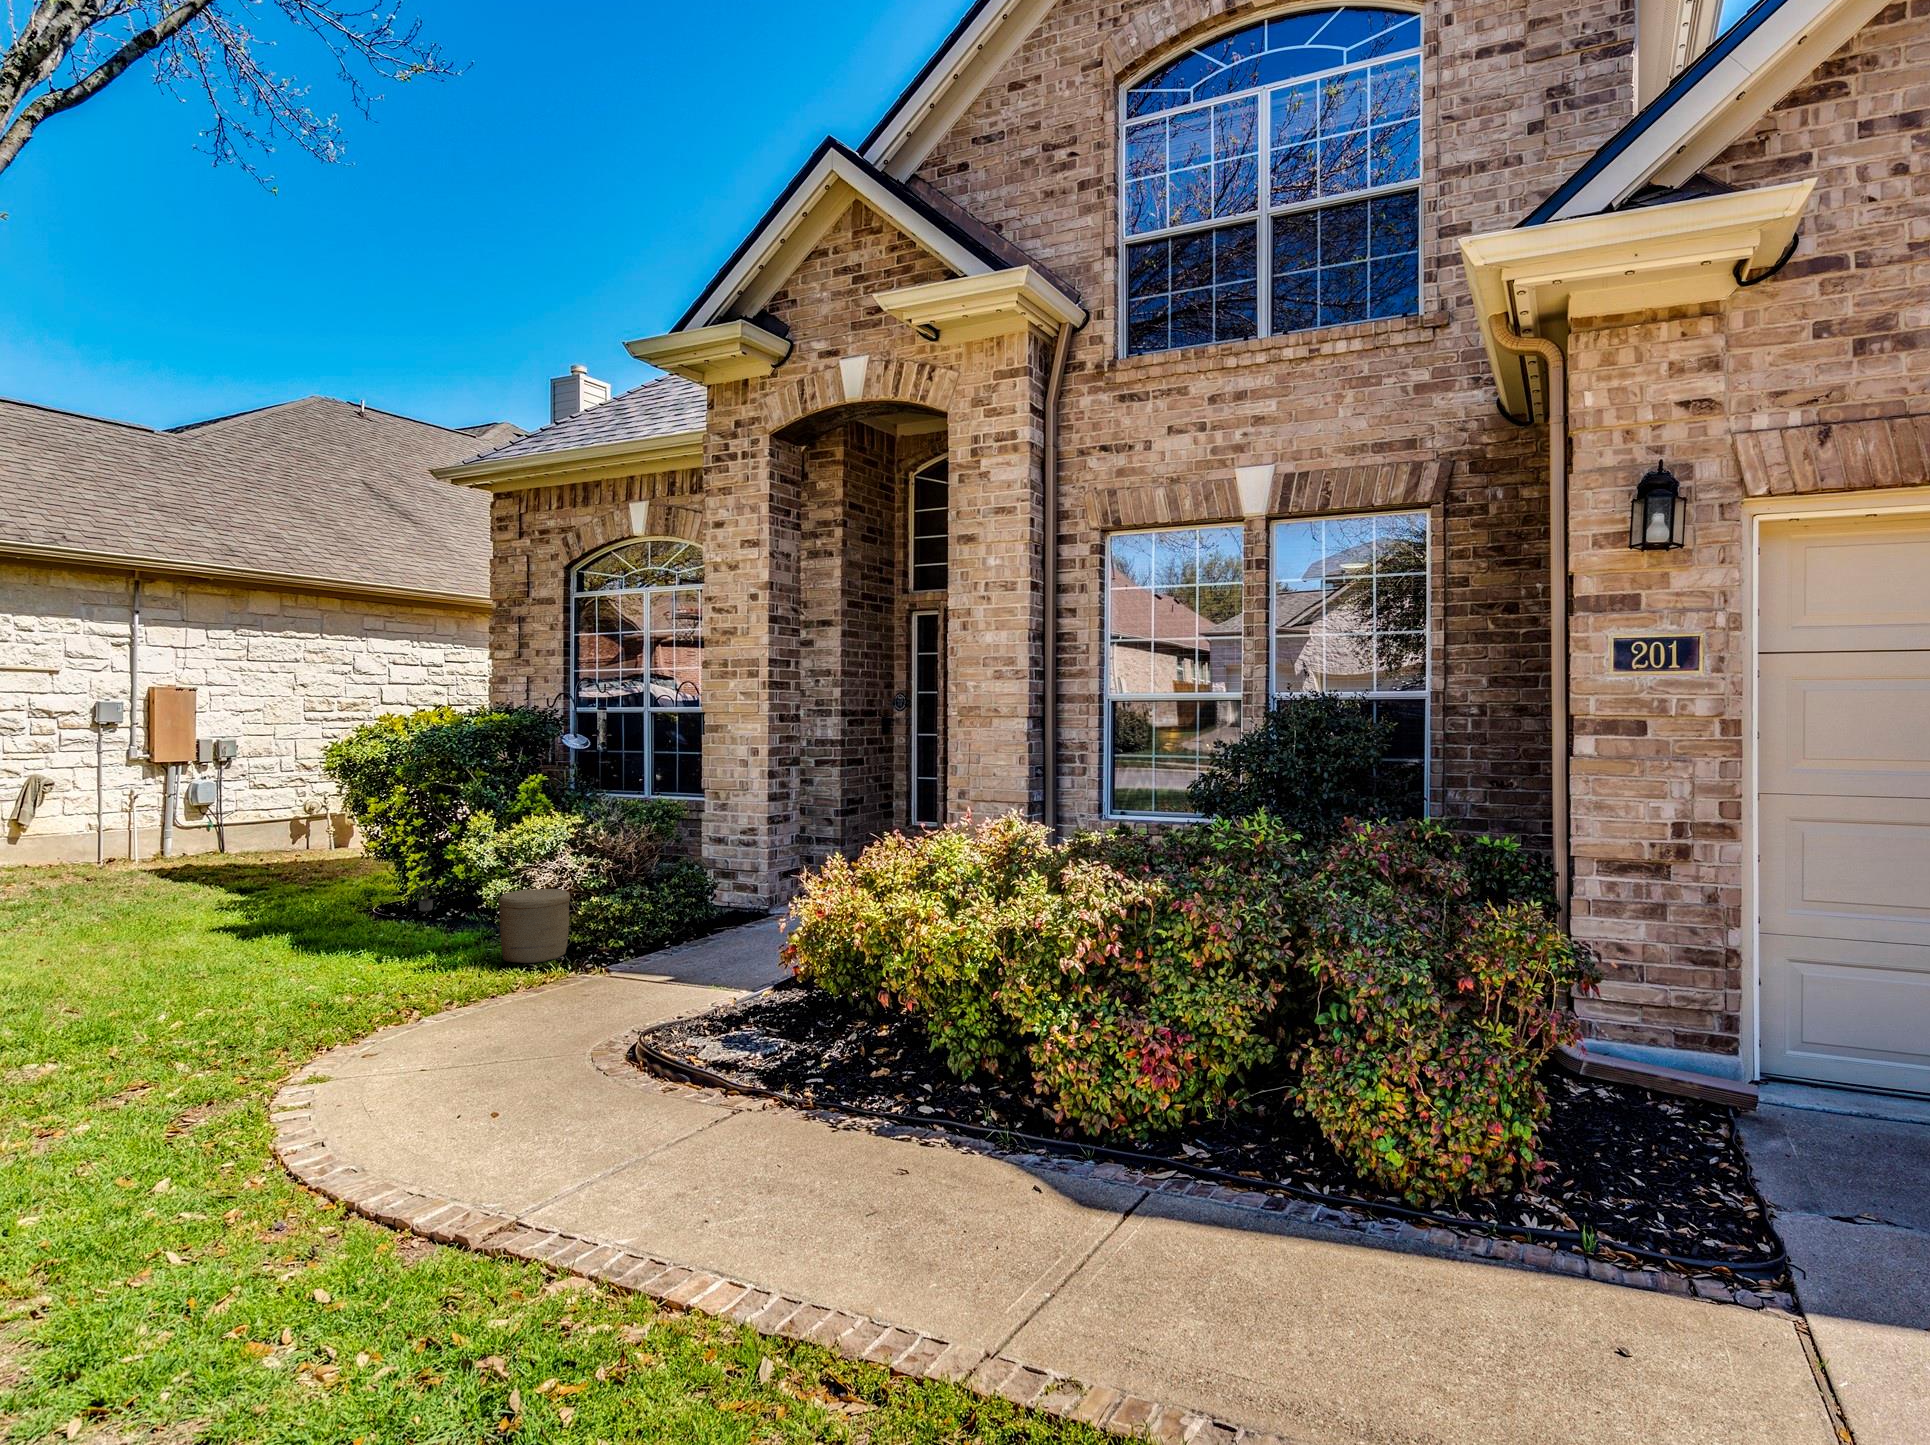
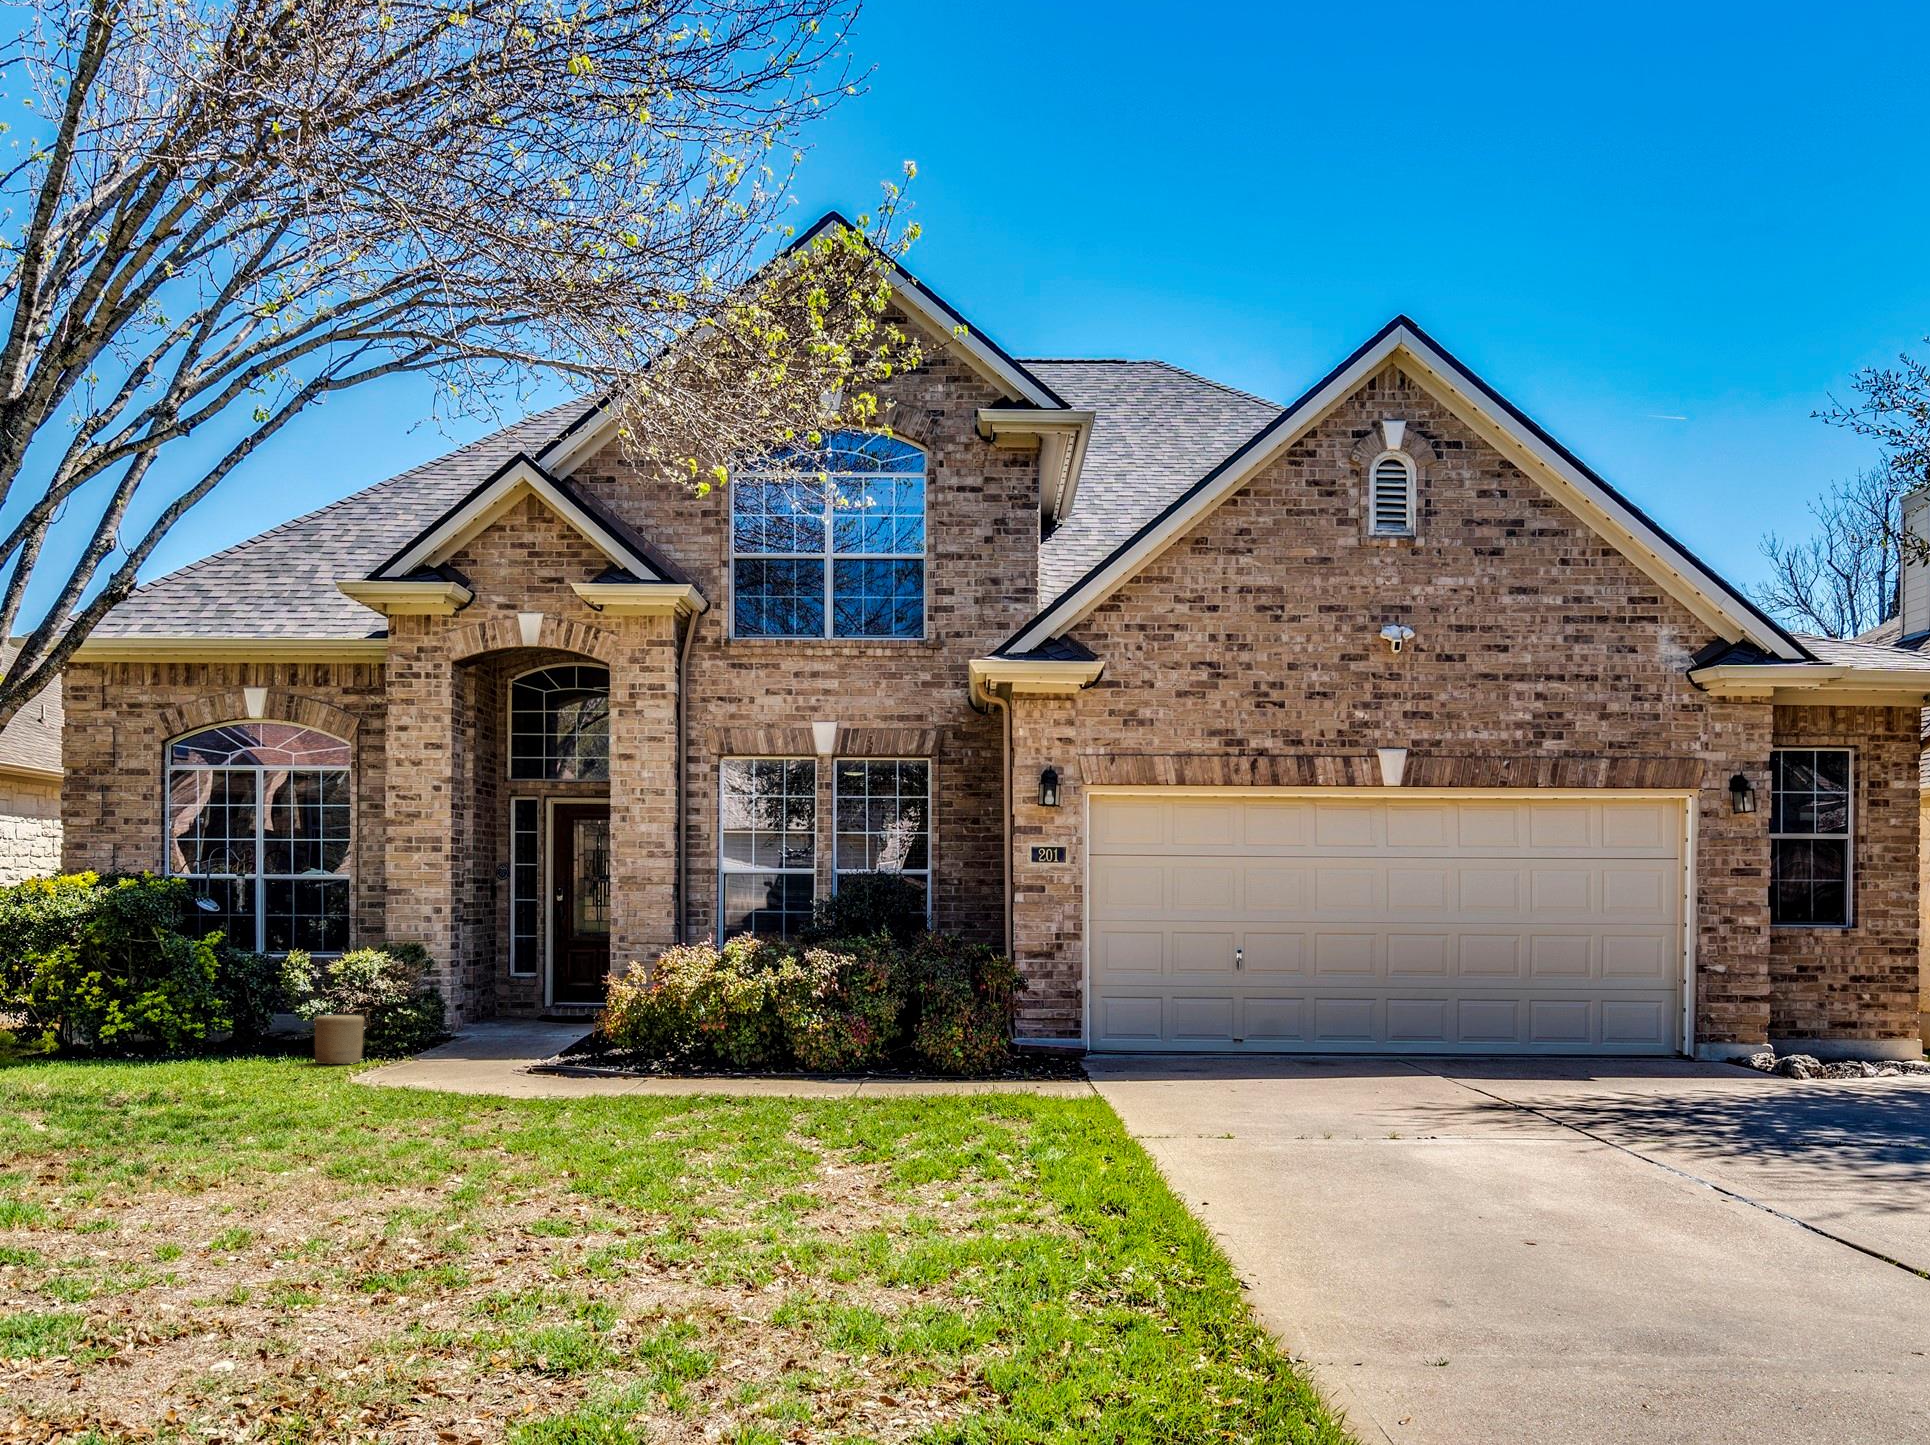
potted plant: present [411,859,437,912] -> none [112,1011,142,1058]

